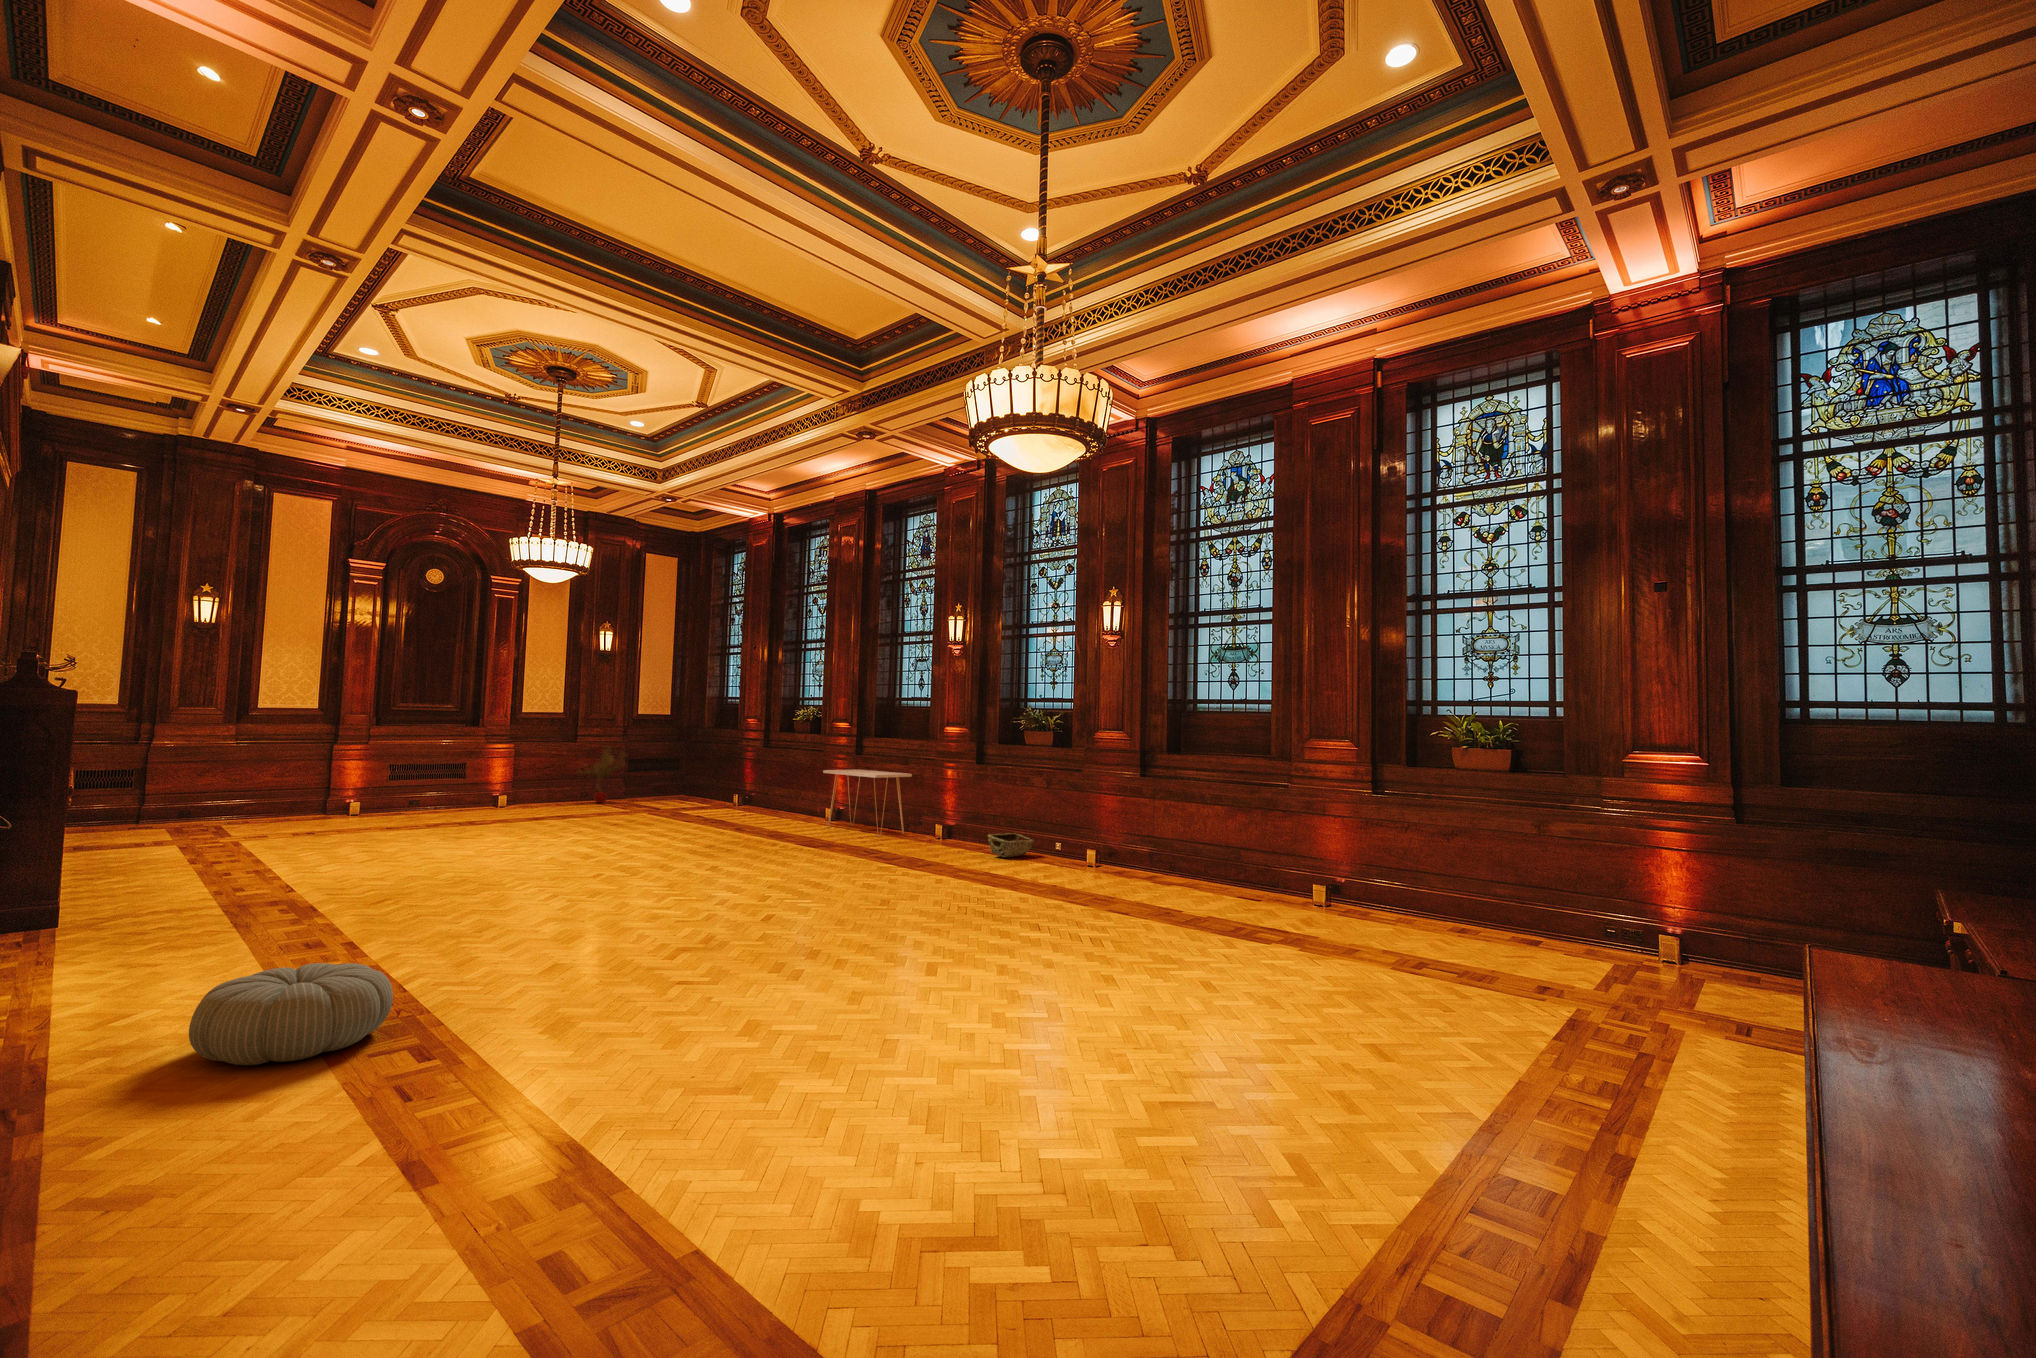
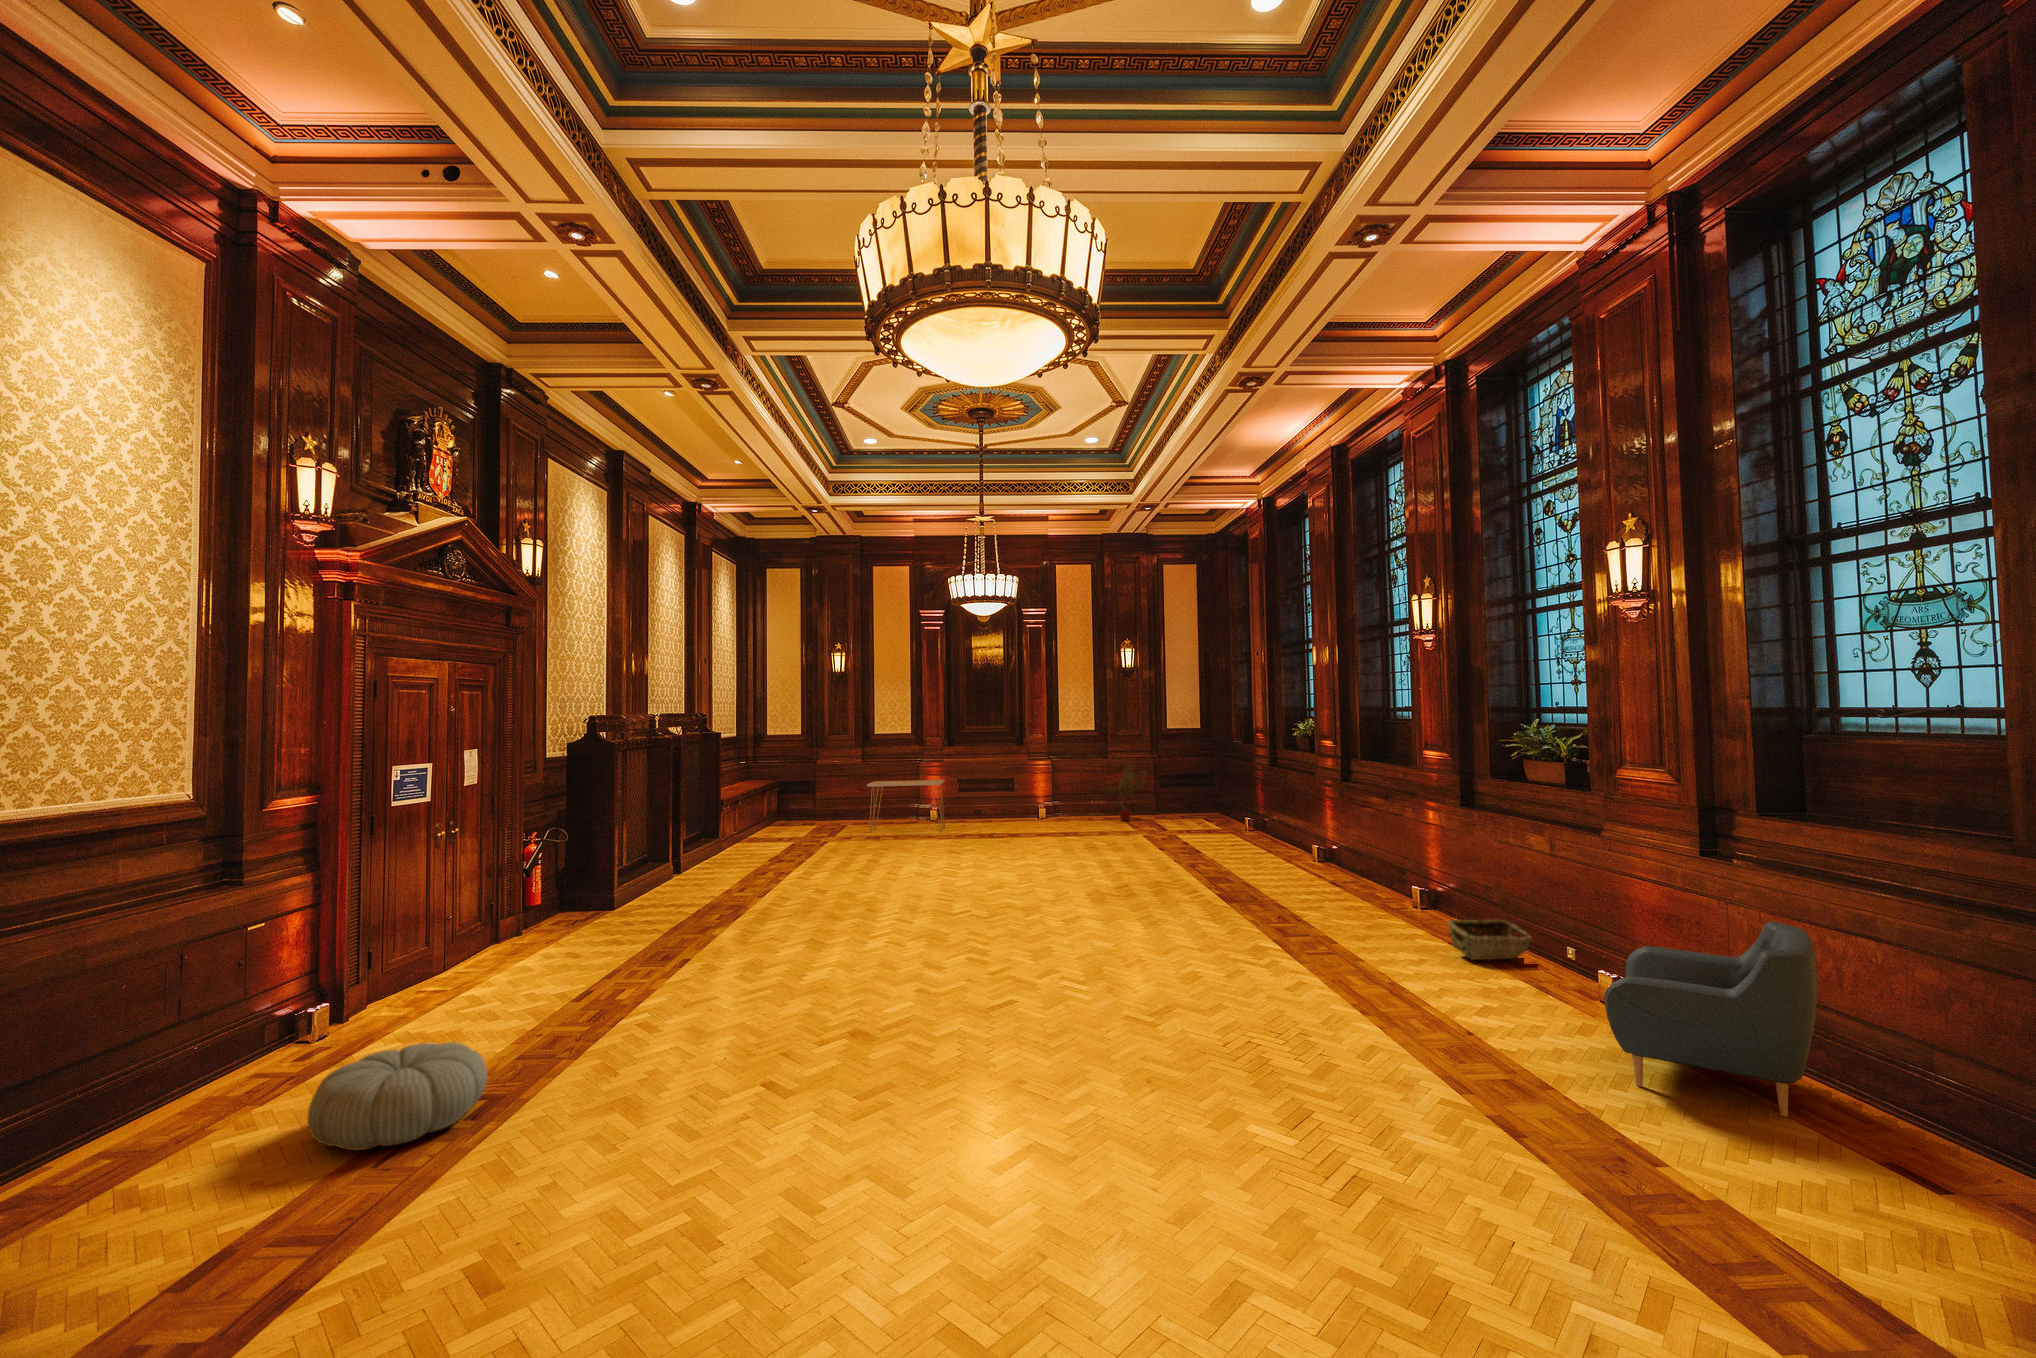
console table: present [823,770,912,836] -> present [867,780,945,833]
armchair: none [1114,803,1204,890] -> present [1604,922,1817,1117]

